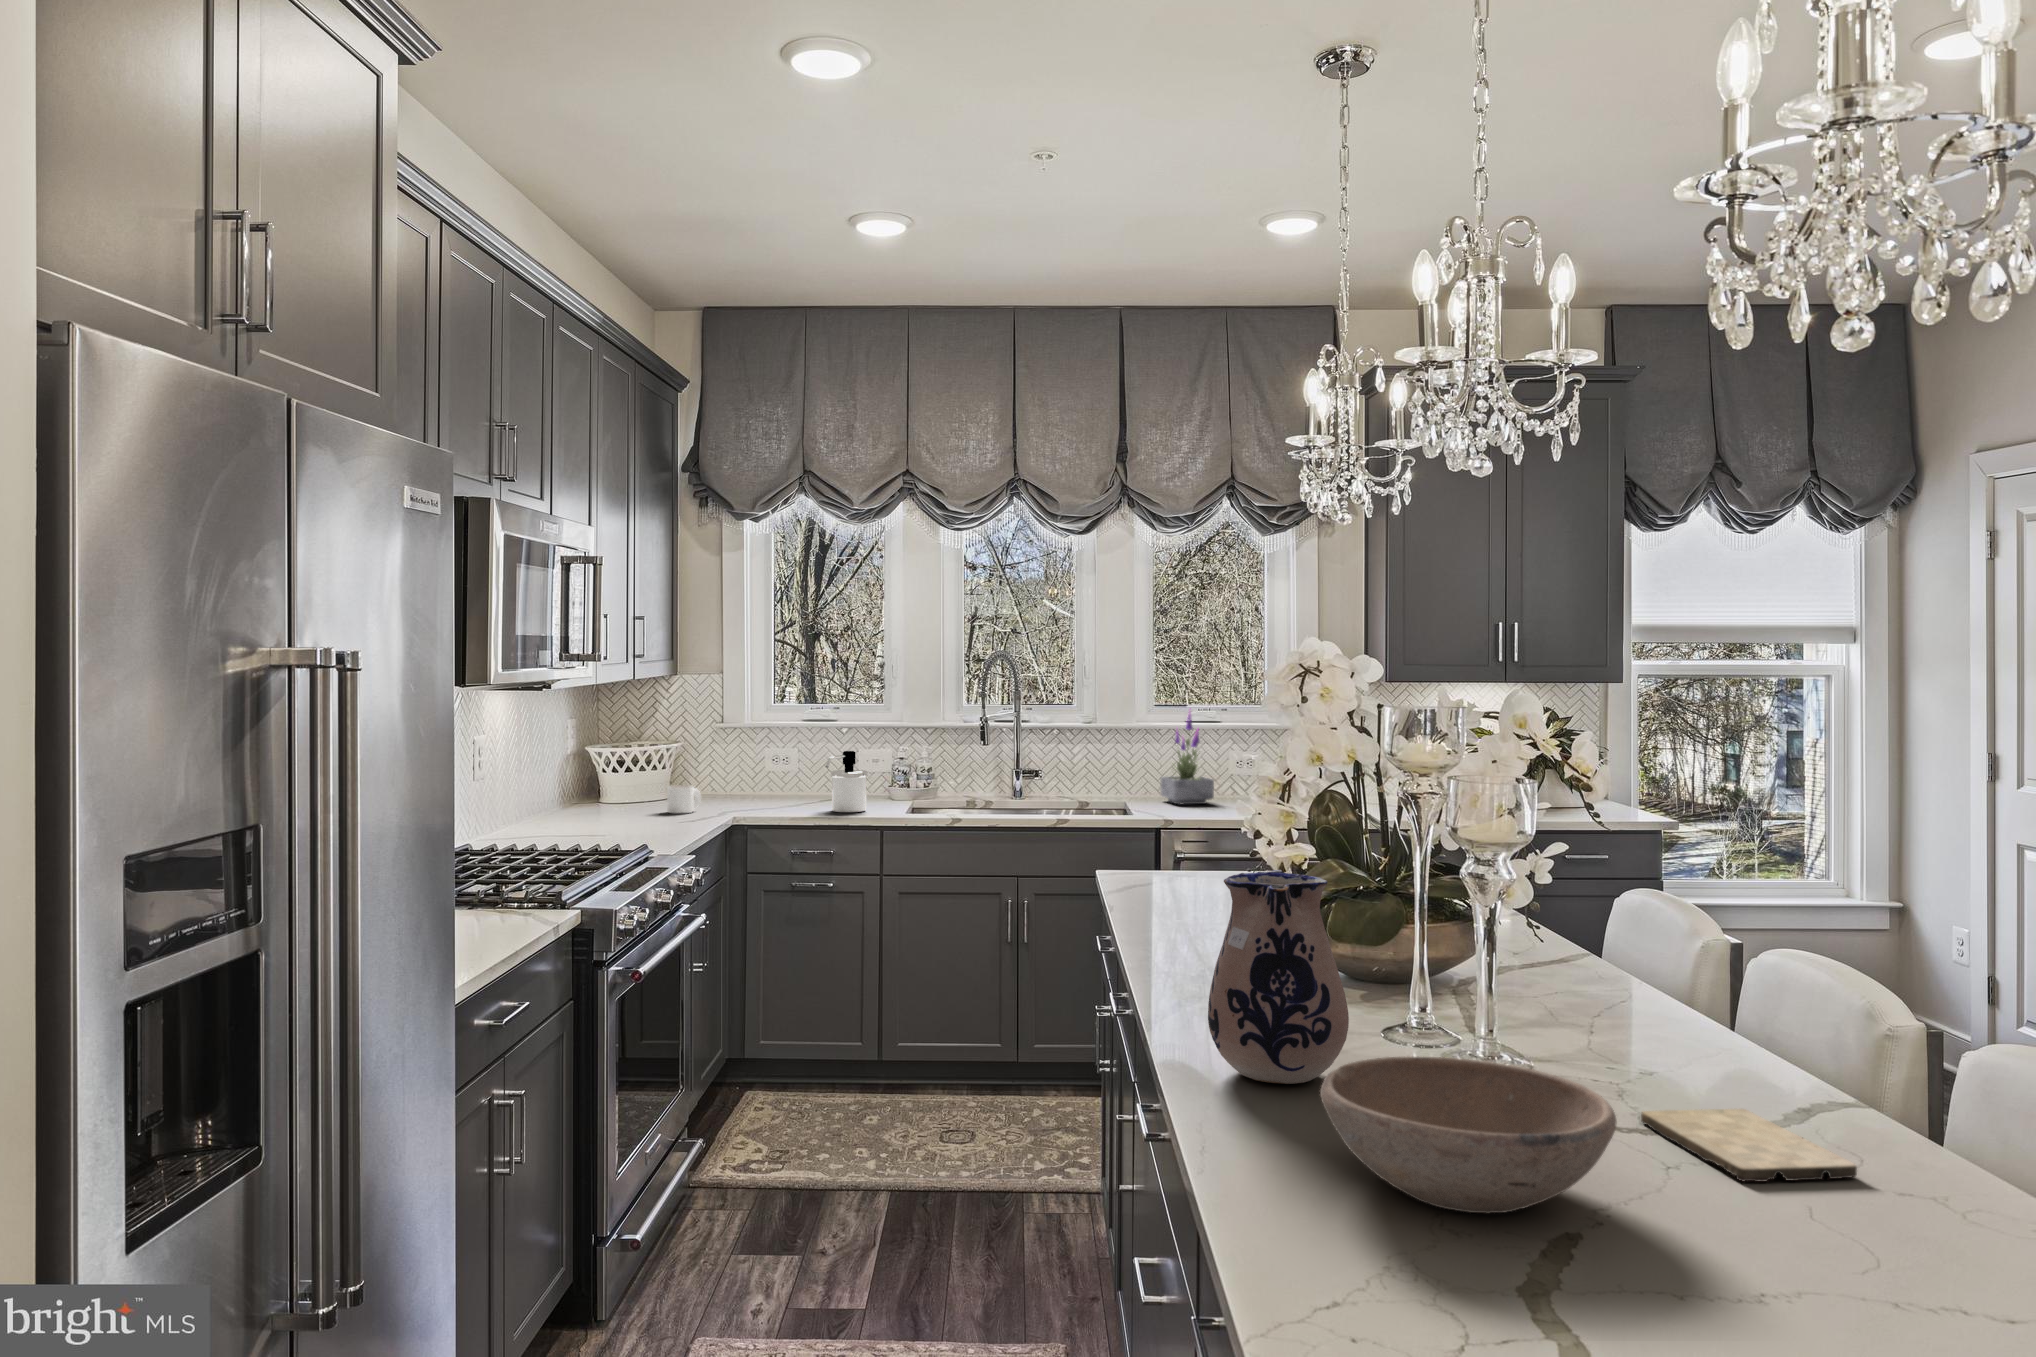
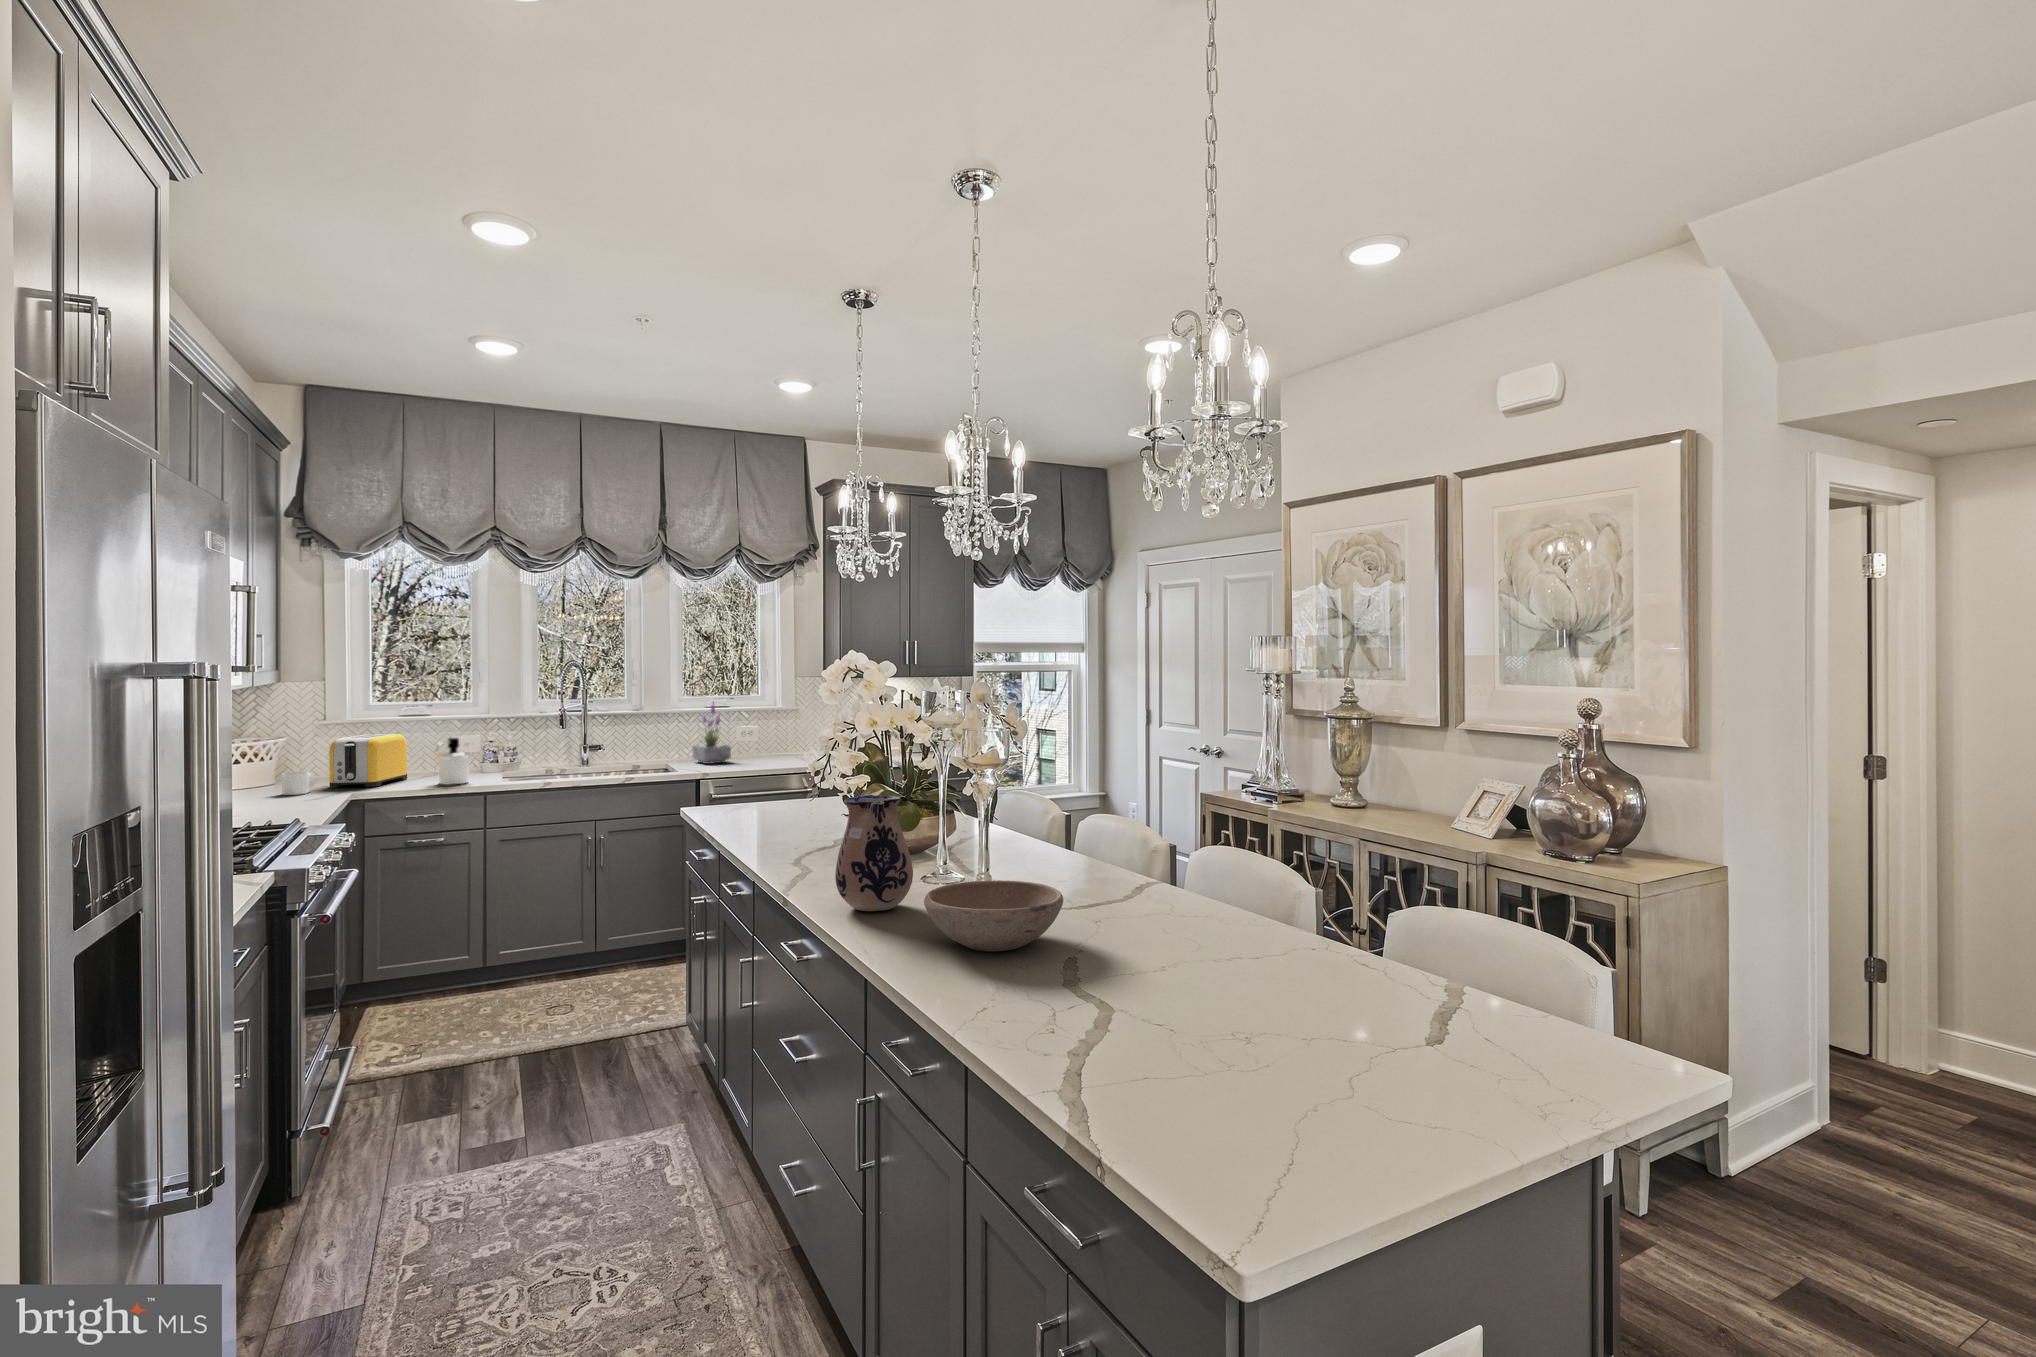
toaster: none [719,743,805,809] -> present [329,734,407,788]
cutting board: present [1641,1109,1857,1182] -> none [1054,890,1147,920]

